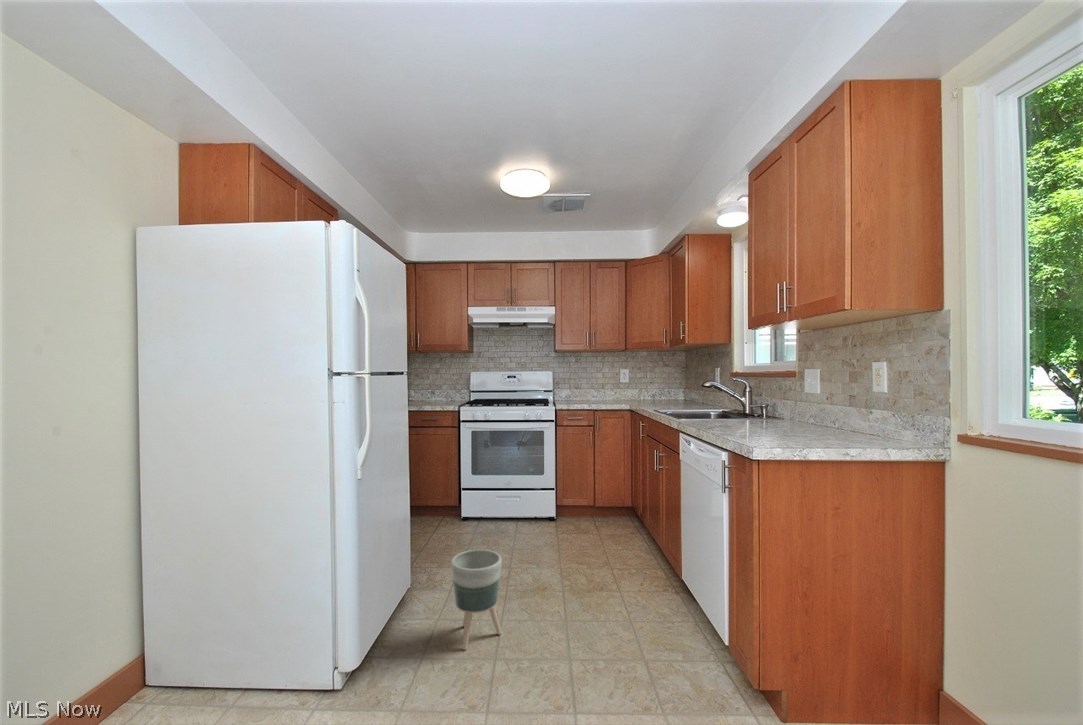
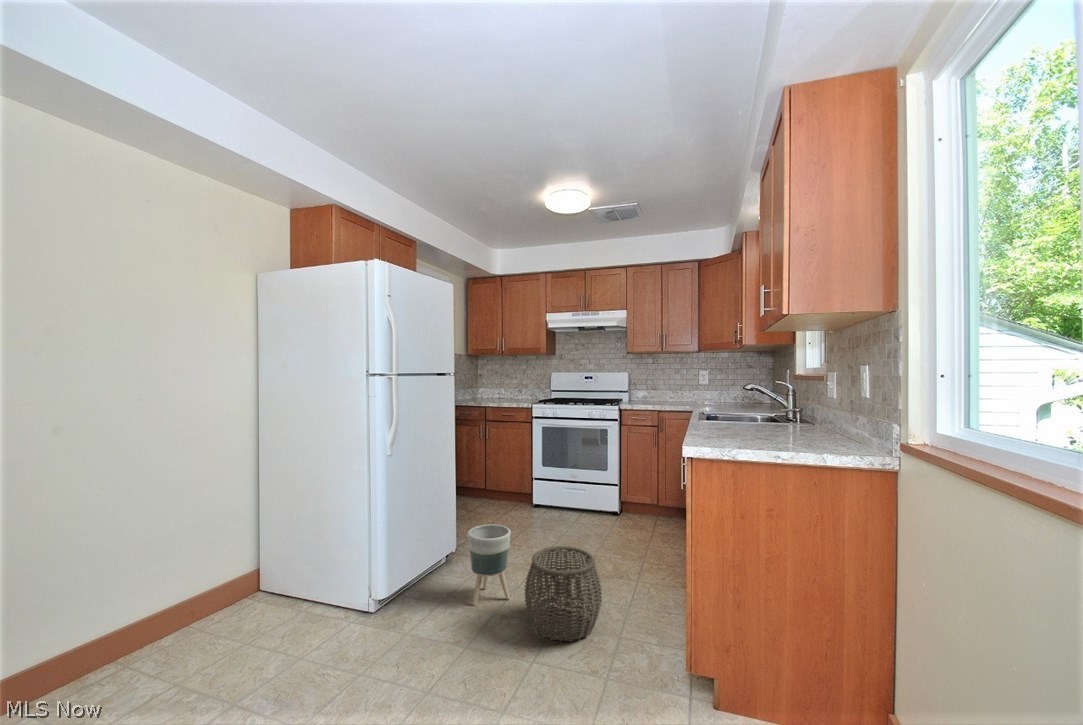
woven basket: none [534,564,622,674] -> present [524,546,602,642]

